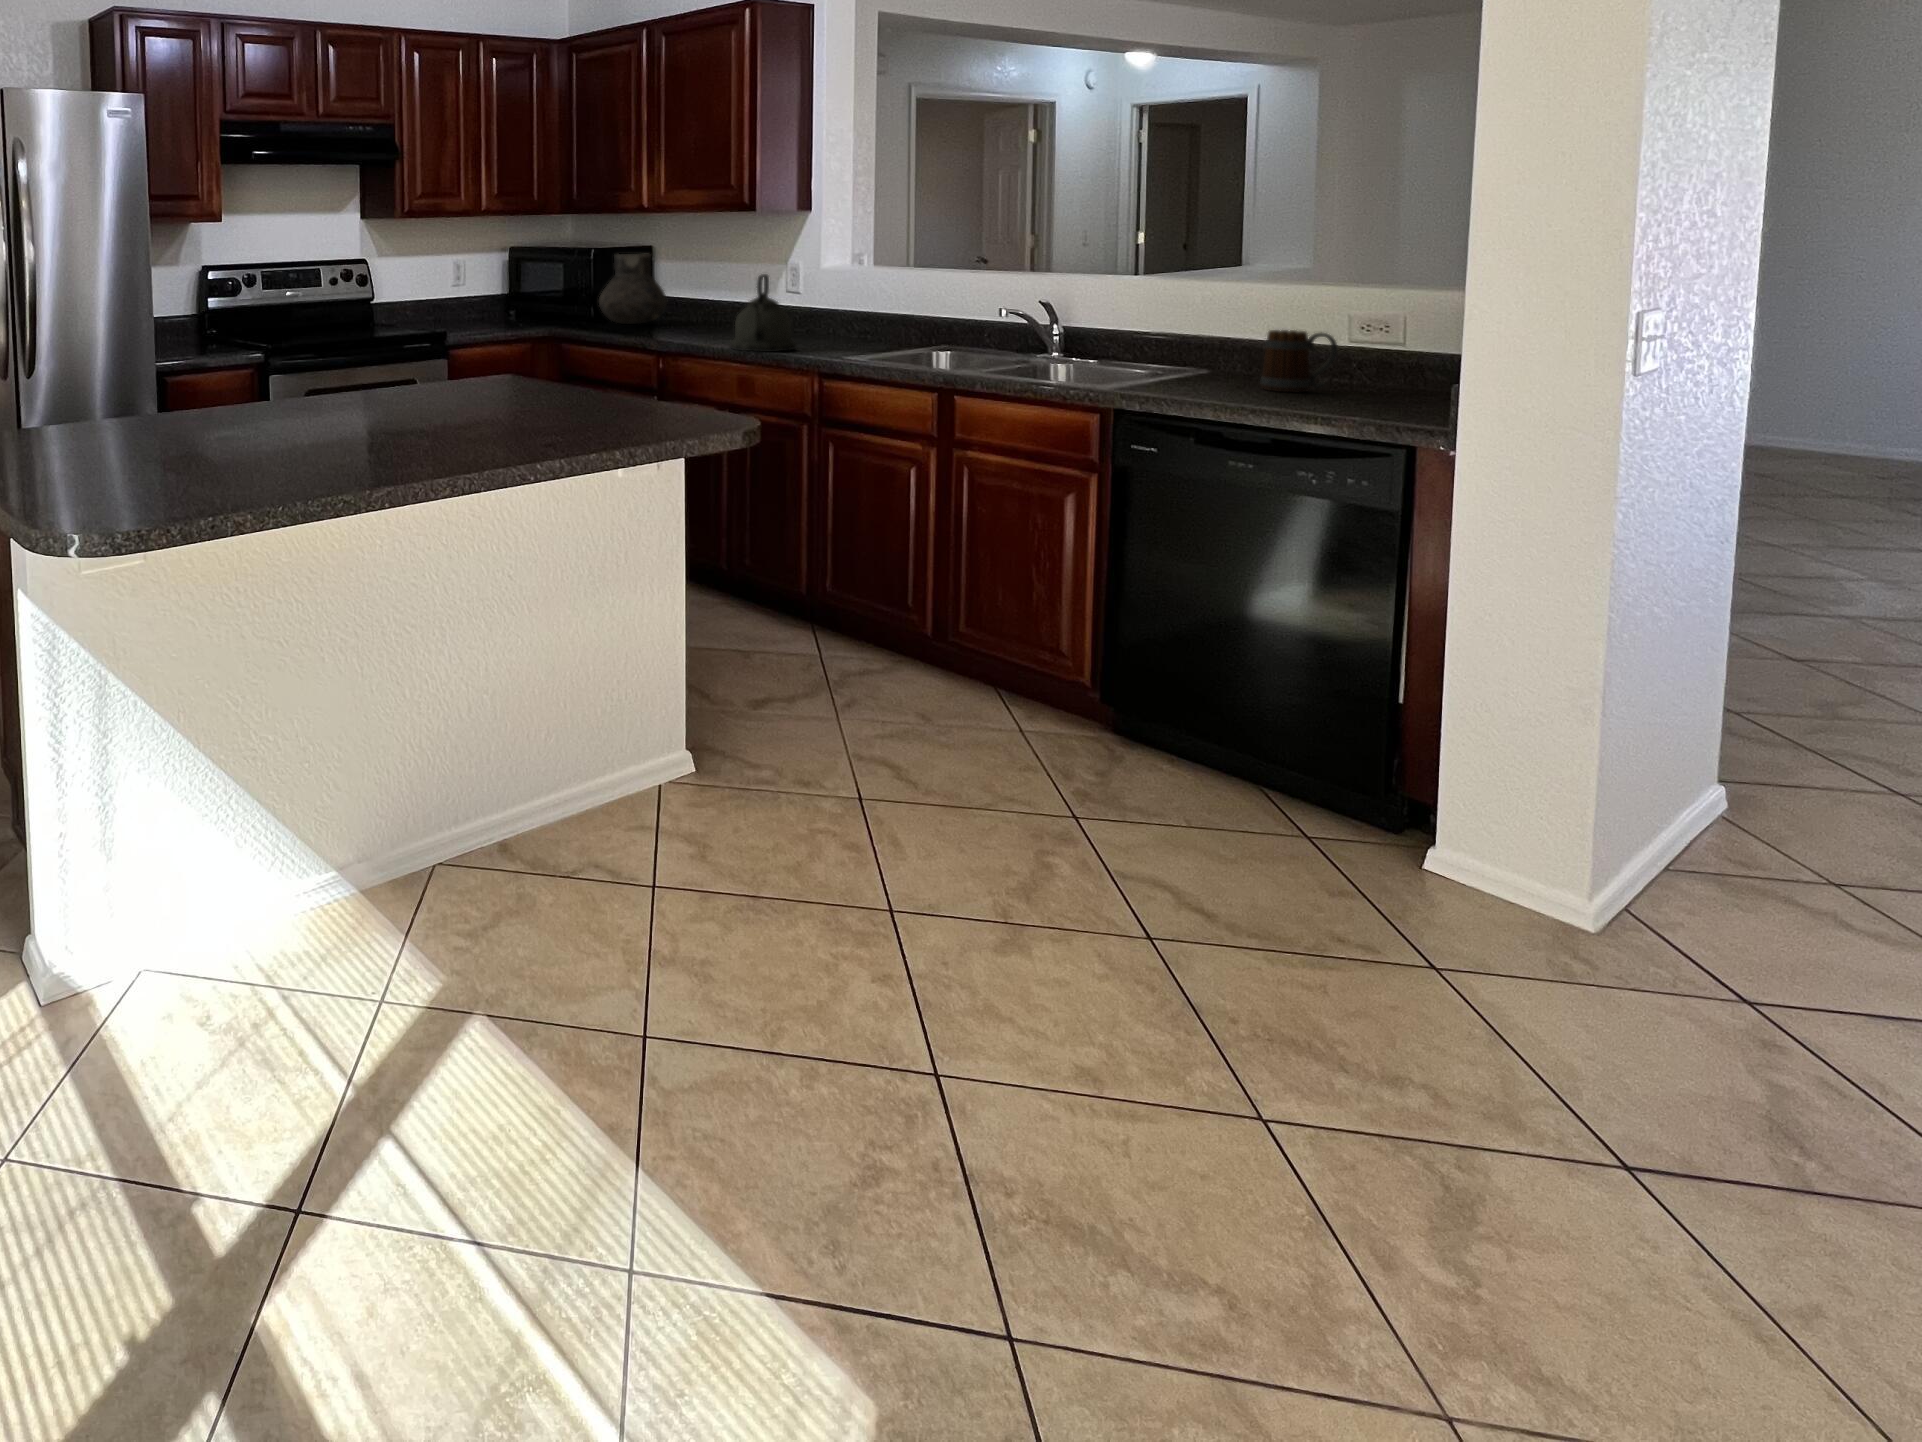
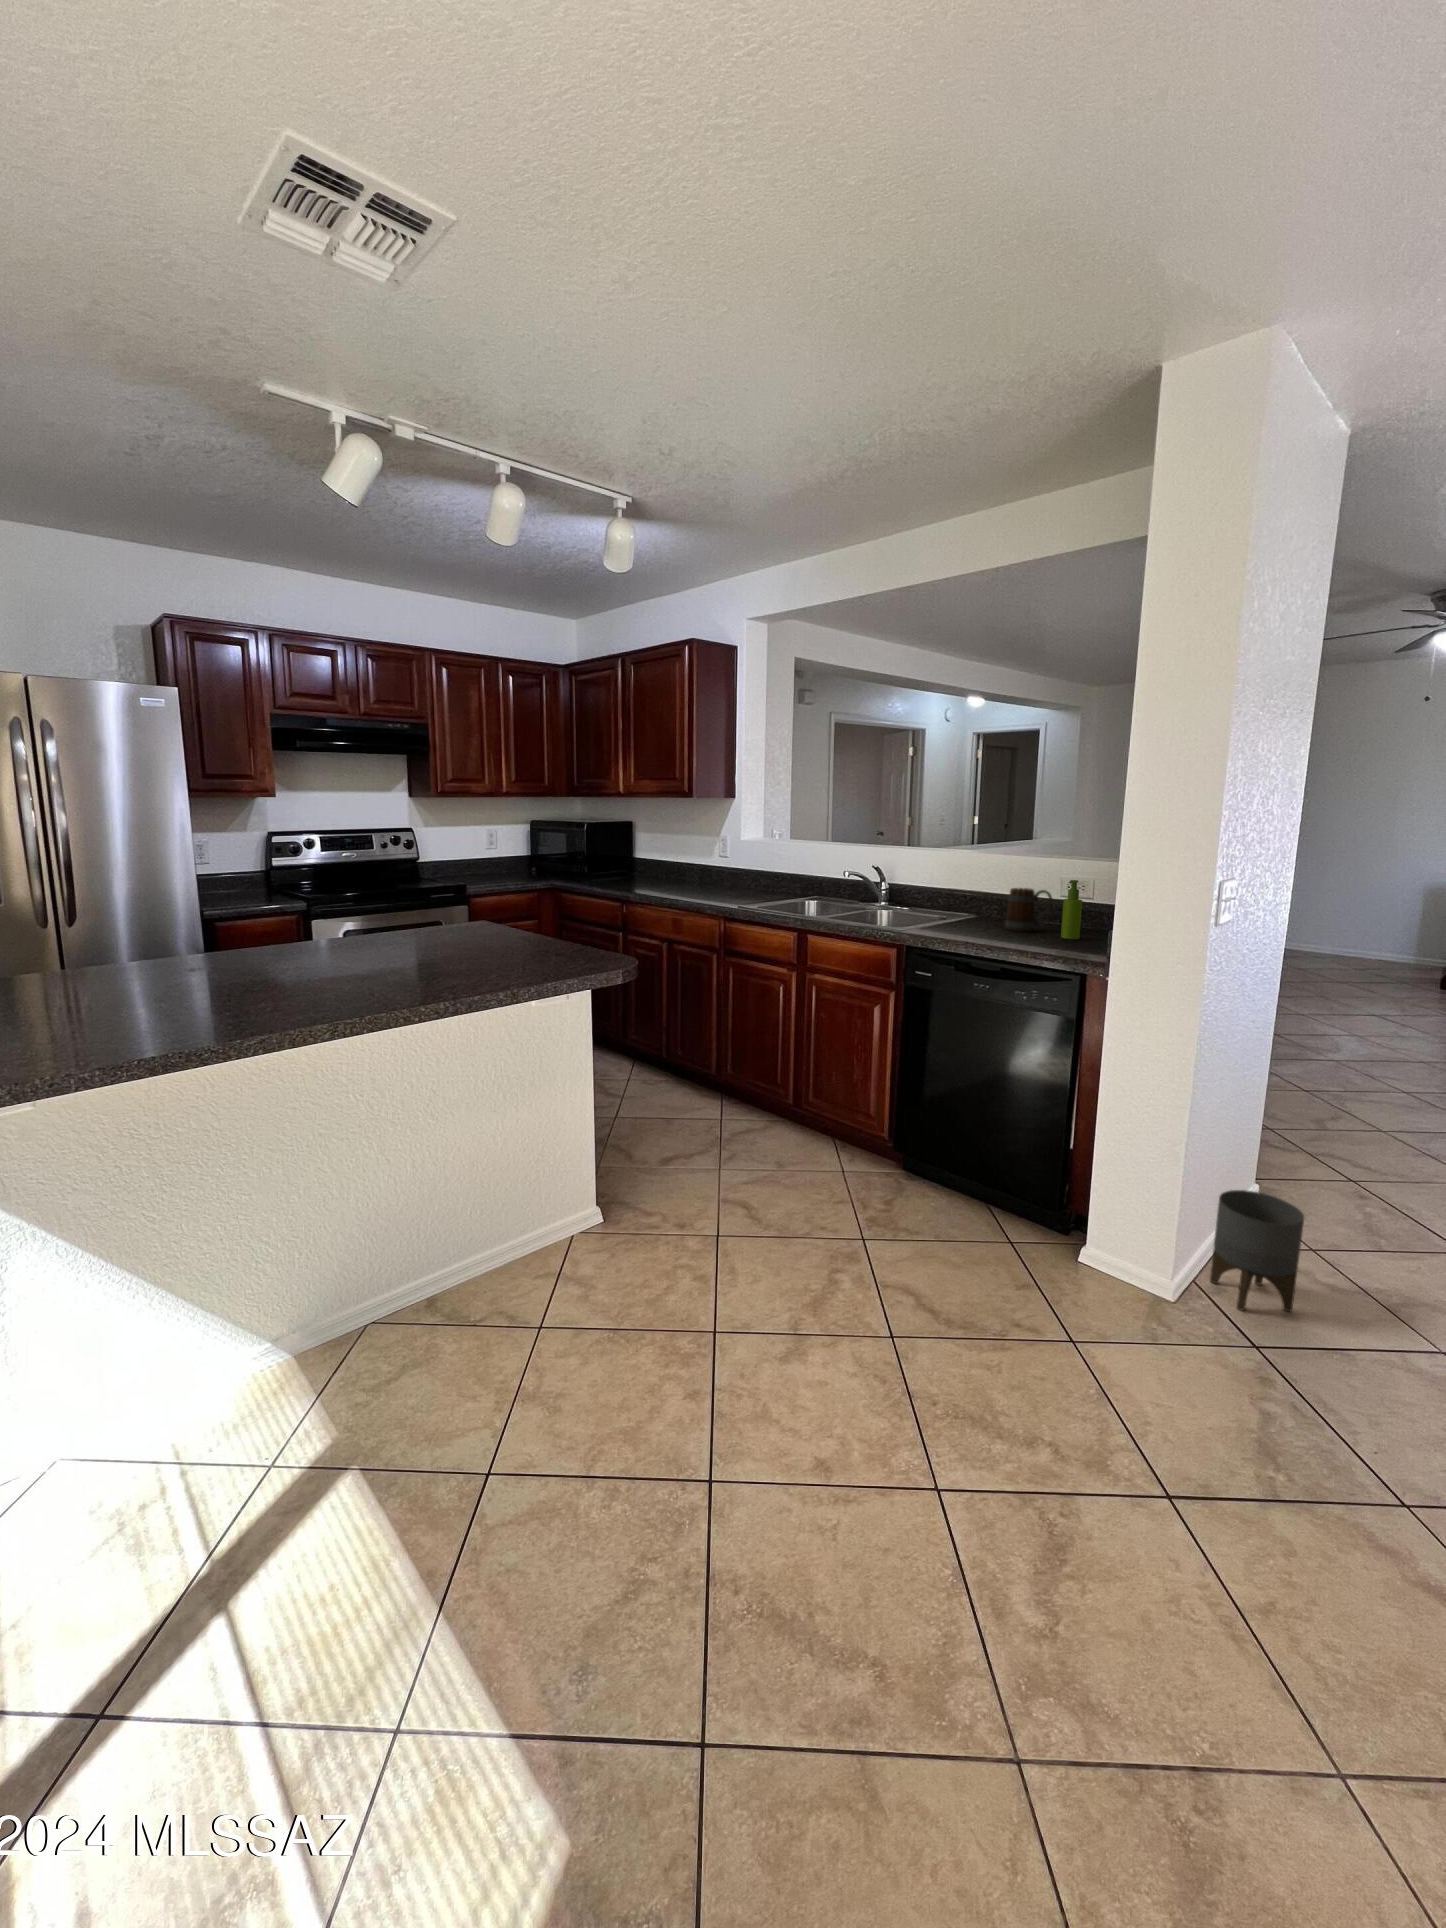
vase: present [599,254,667,324] -> none [592,827,641,878]
kettle: present [730,274,796,352] -> none [667,844,714,901]
soap dispenser: none [1357,317,1391,402] -> present [1061,880,1082,939]
planter: none [1651,771,1813,960] -> present [1210,1190,1304,1312]

